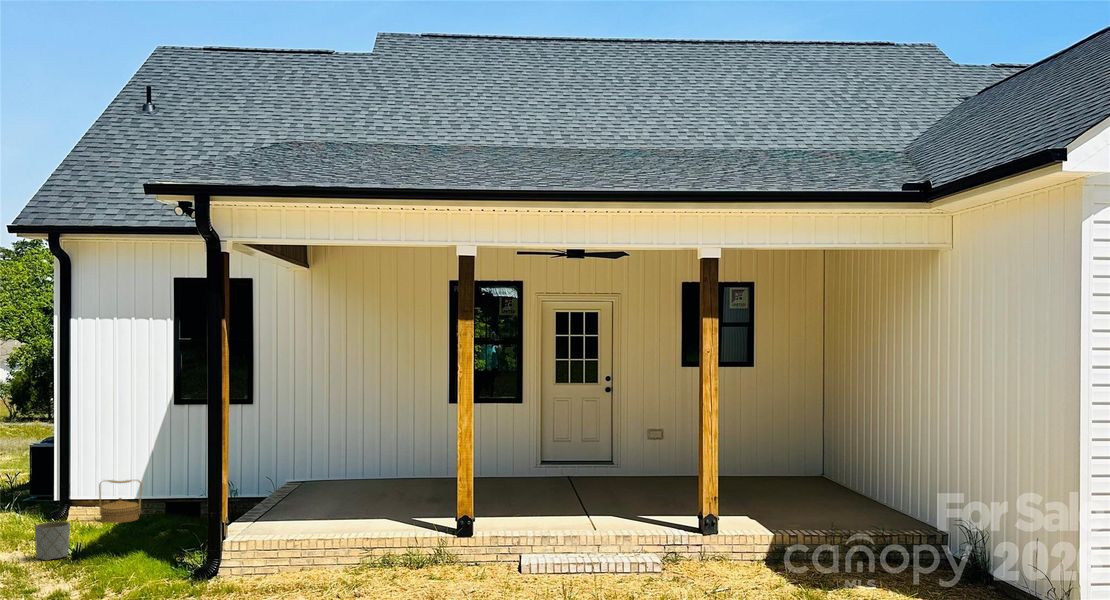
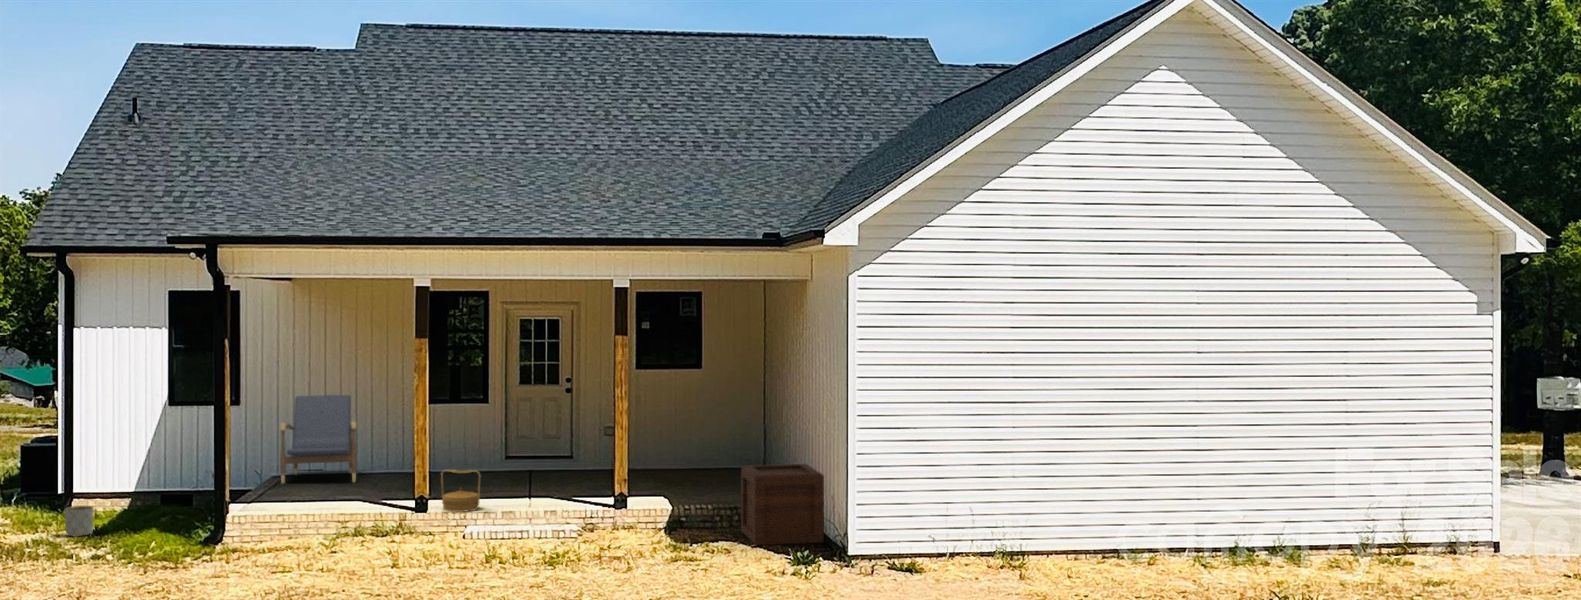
lounge chair: none [292,395,376,495] -> present [280,395,357,483]
basket: present [99,480,142,523] -> present [441,470,480,512]
wooden crate: none [864,480,993,591] -> present [741,464,824,545]

